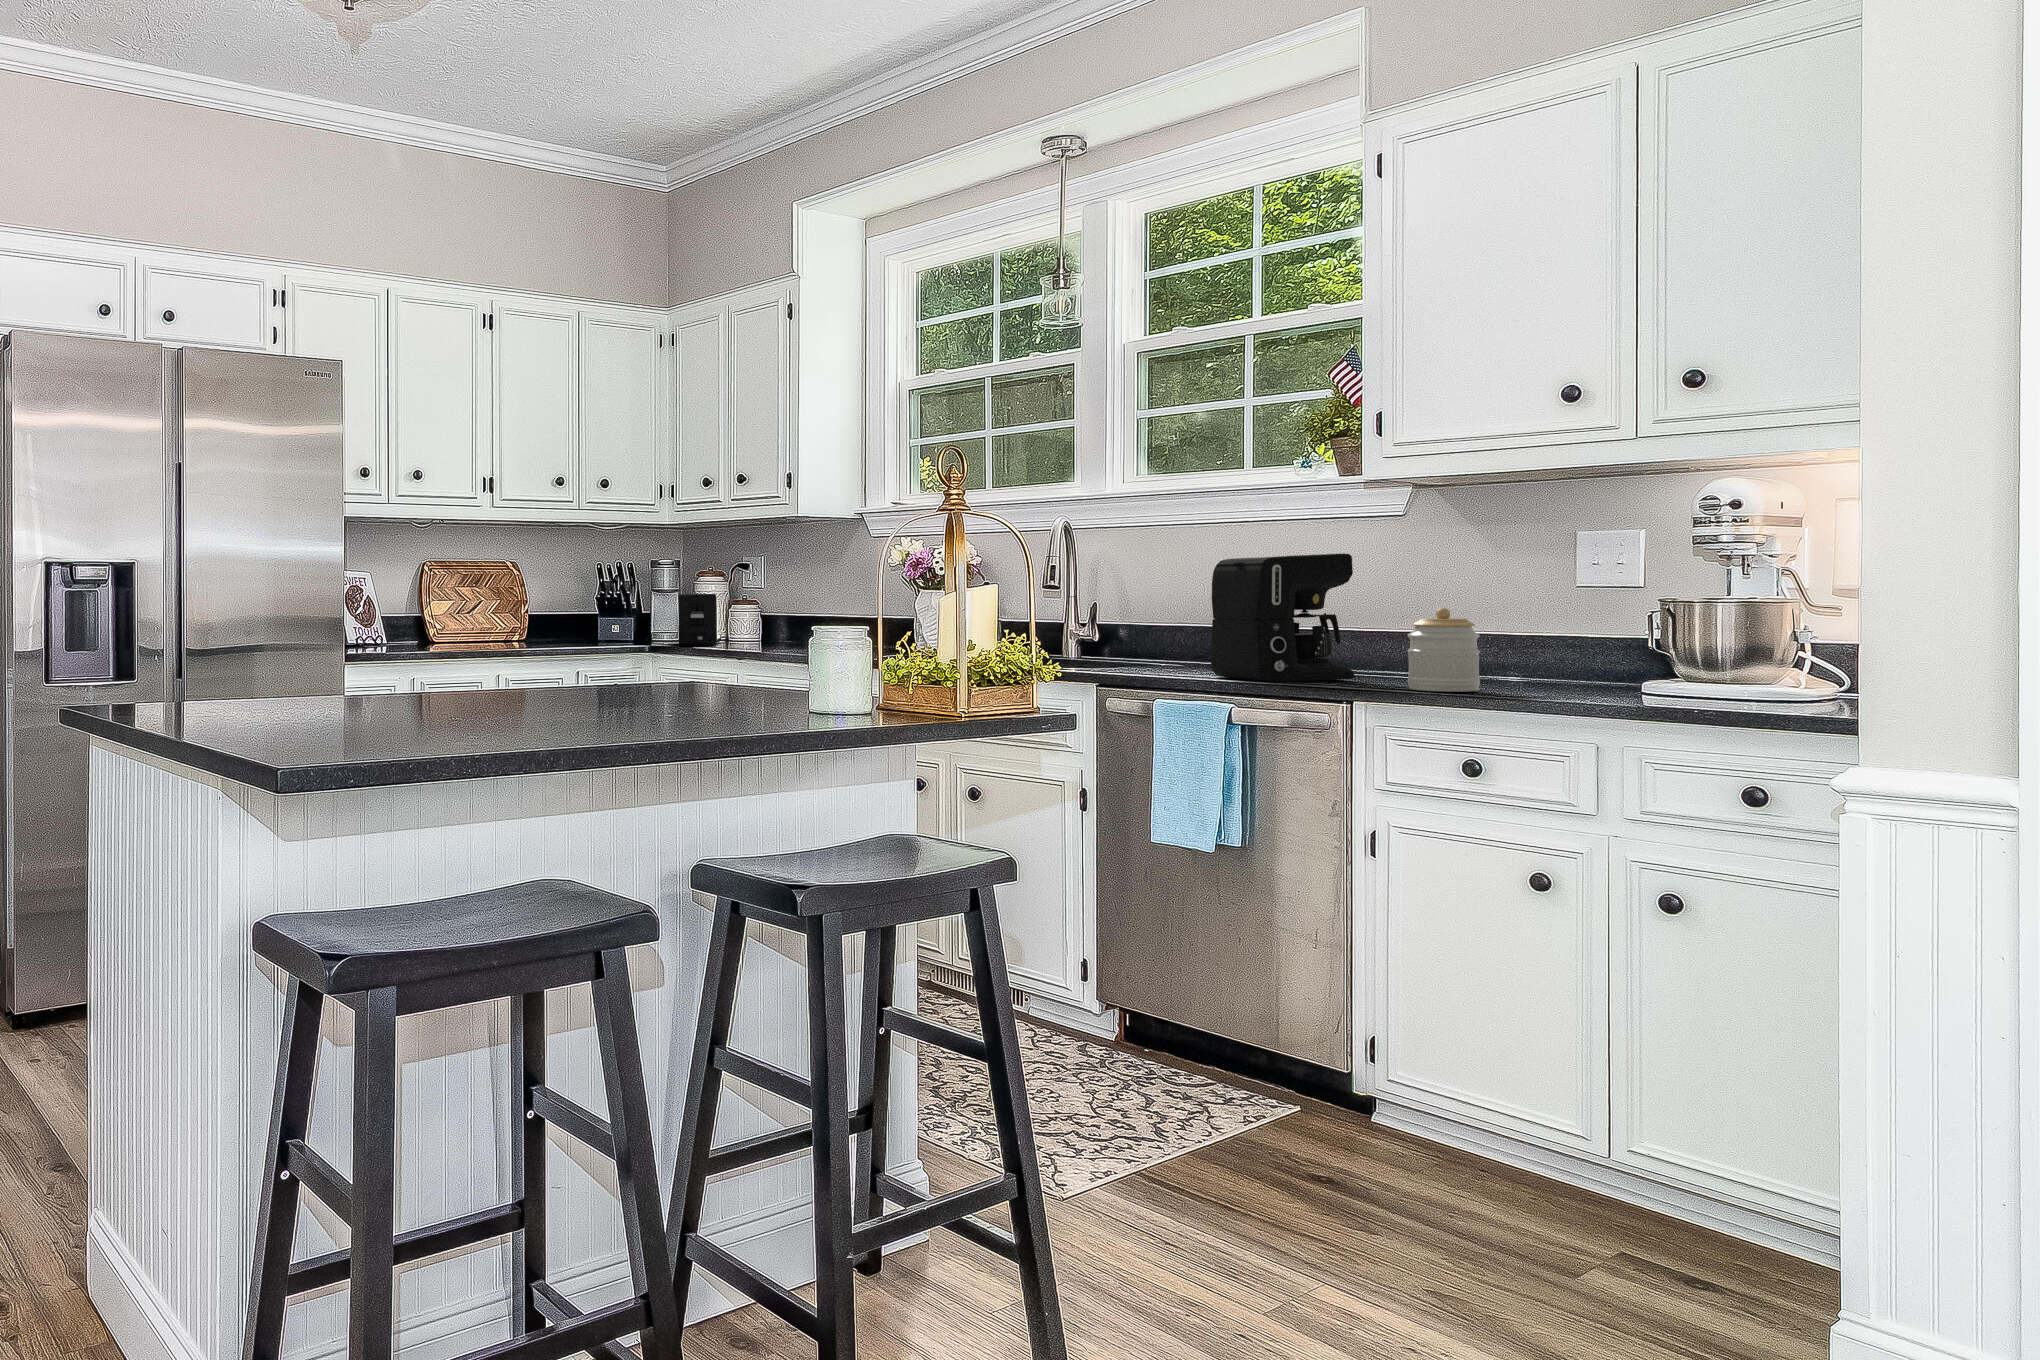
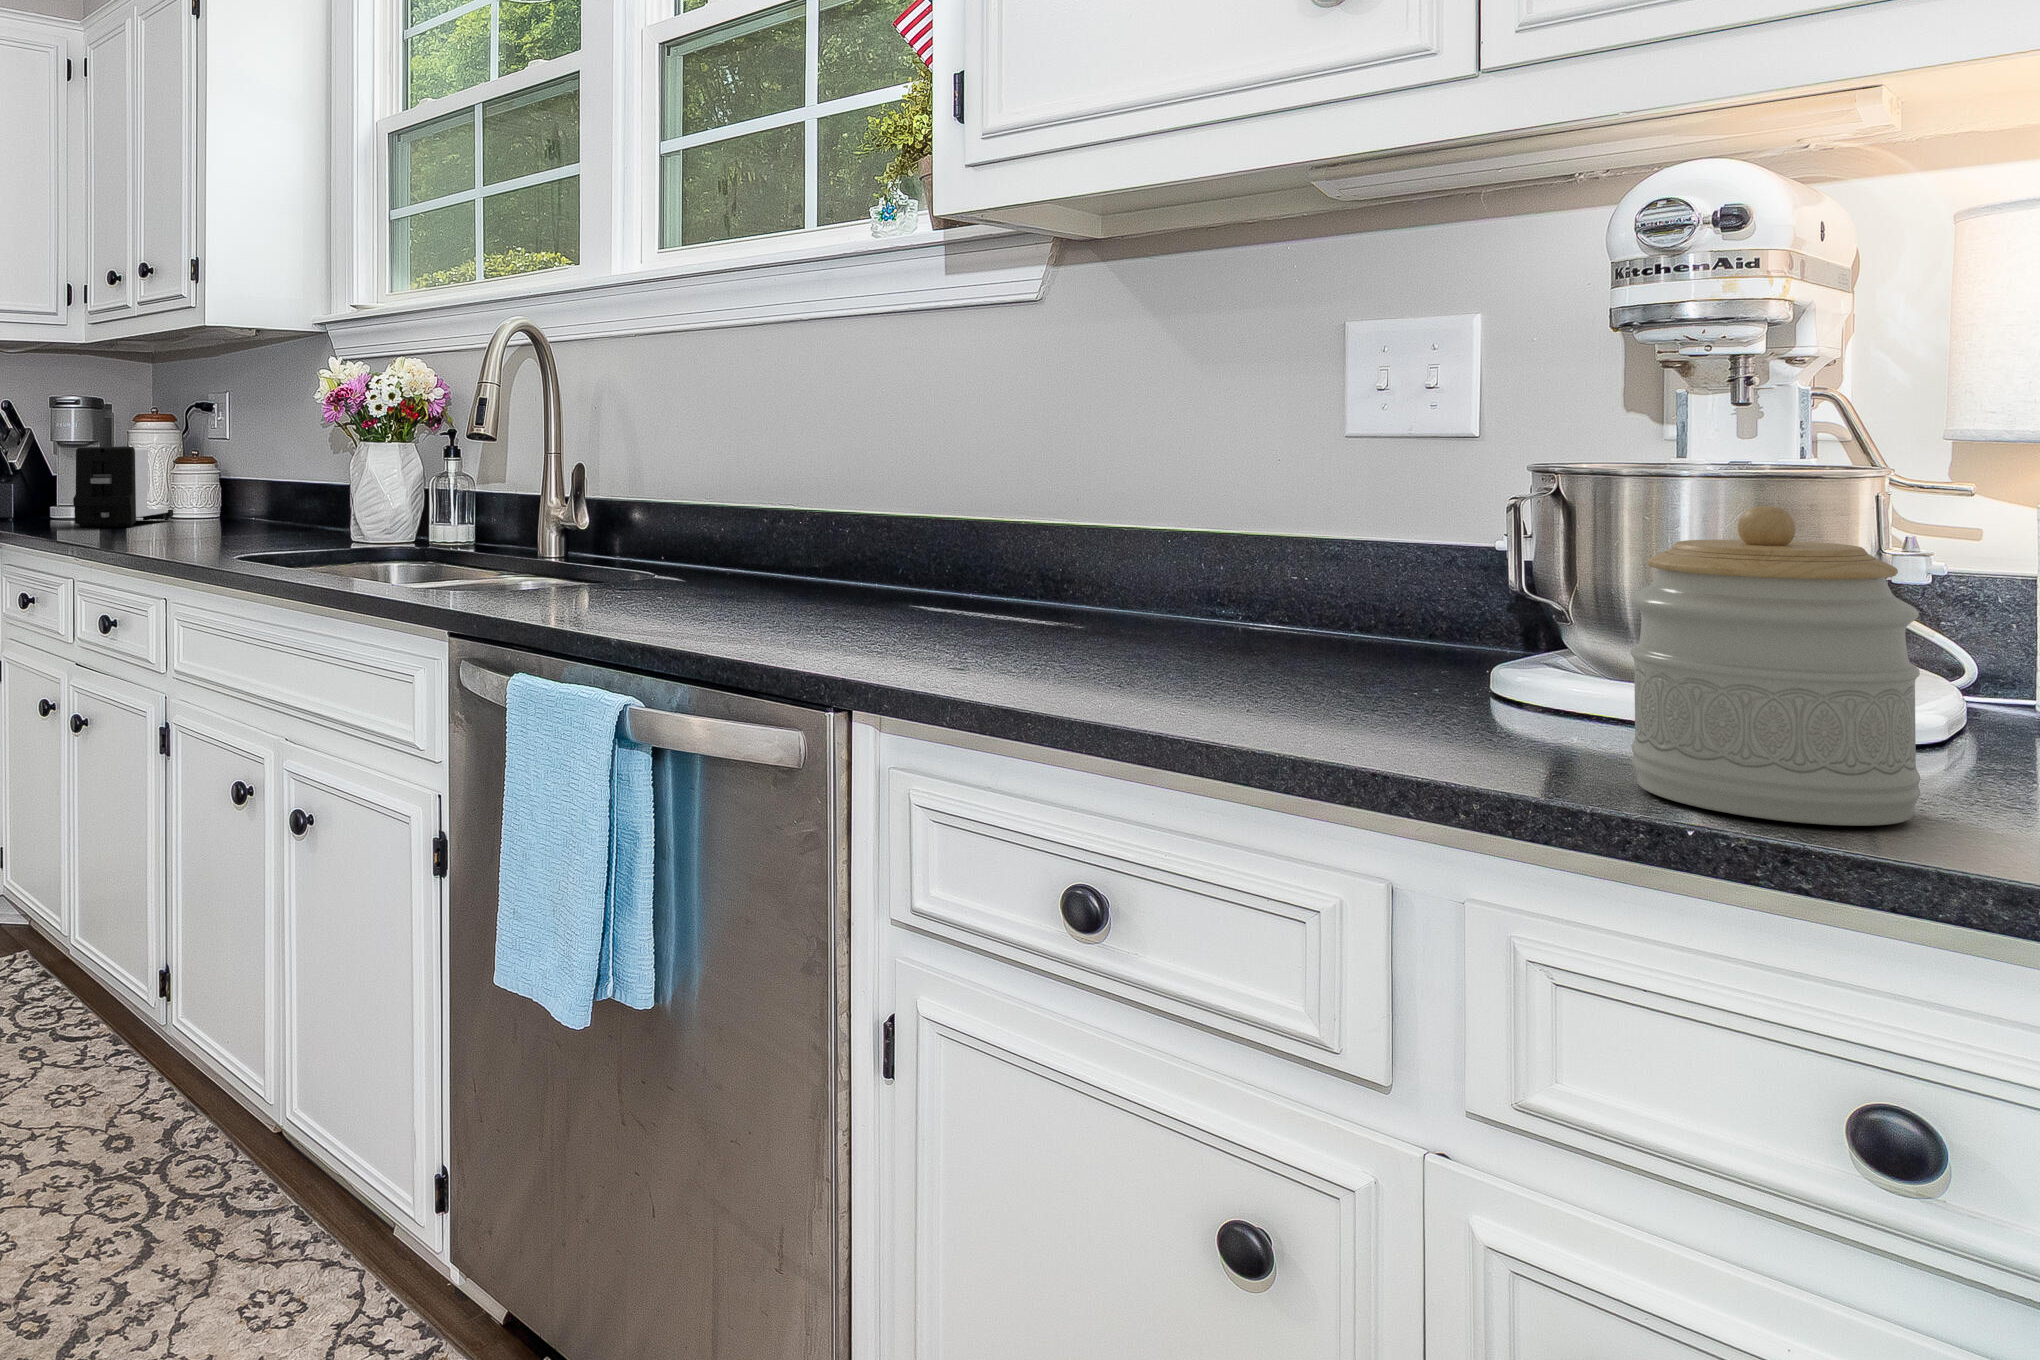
coffee maker: present [1211,554,1354,681] -> none [658,366,916,637]
jar: present [1408,608,1480,692] -> present [1630,506,1920,826]

